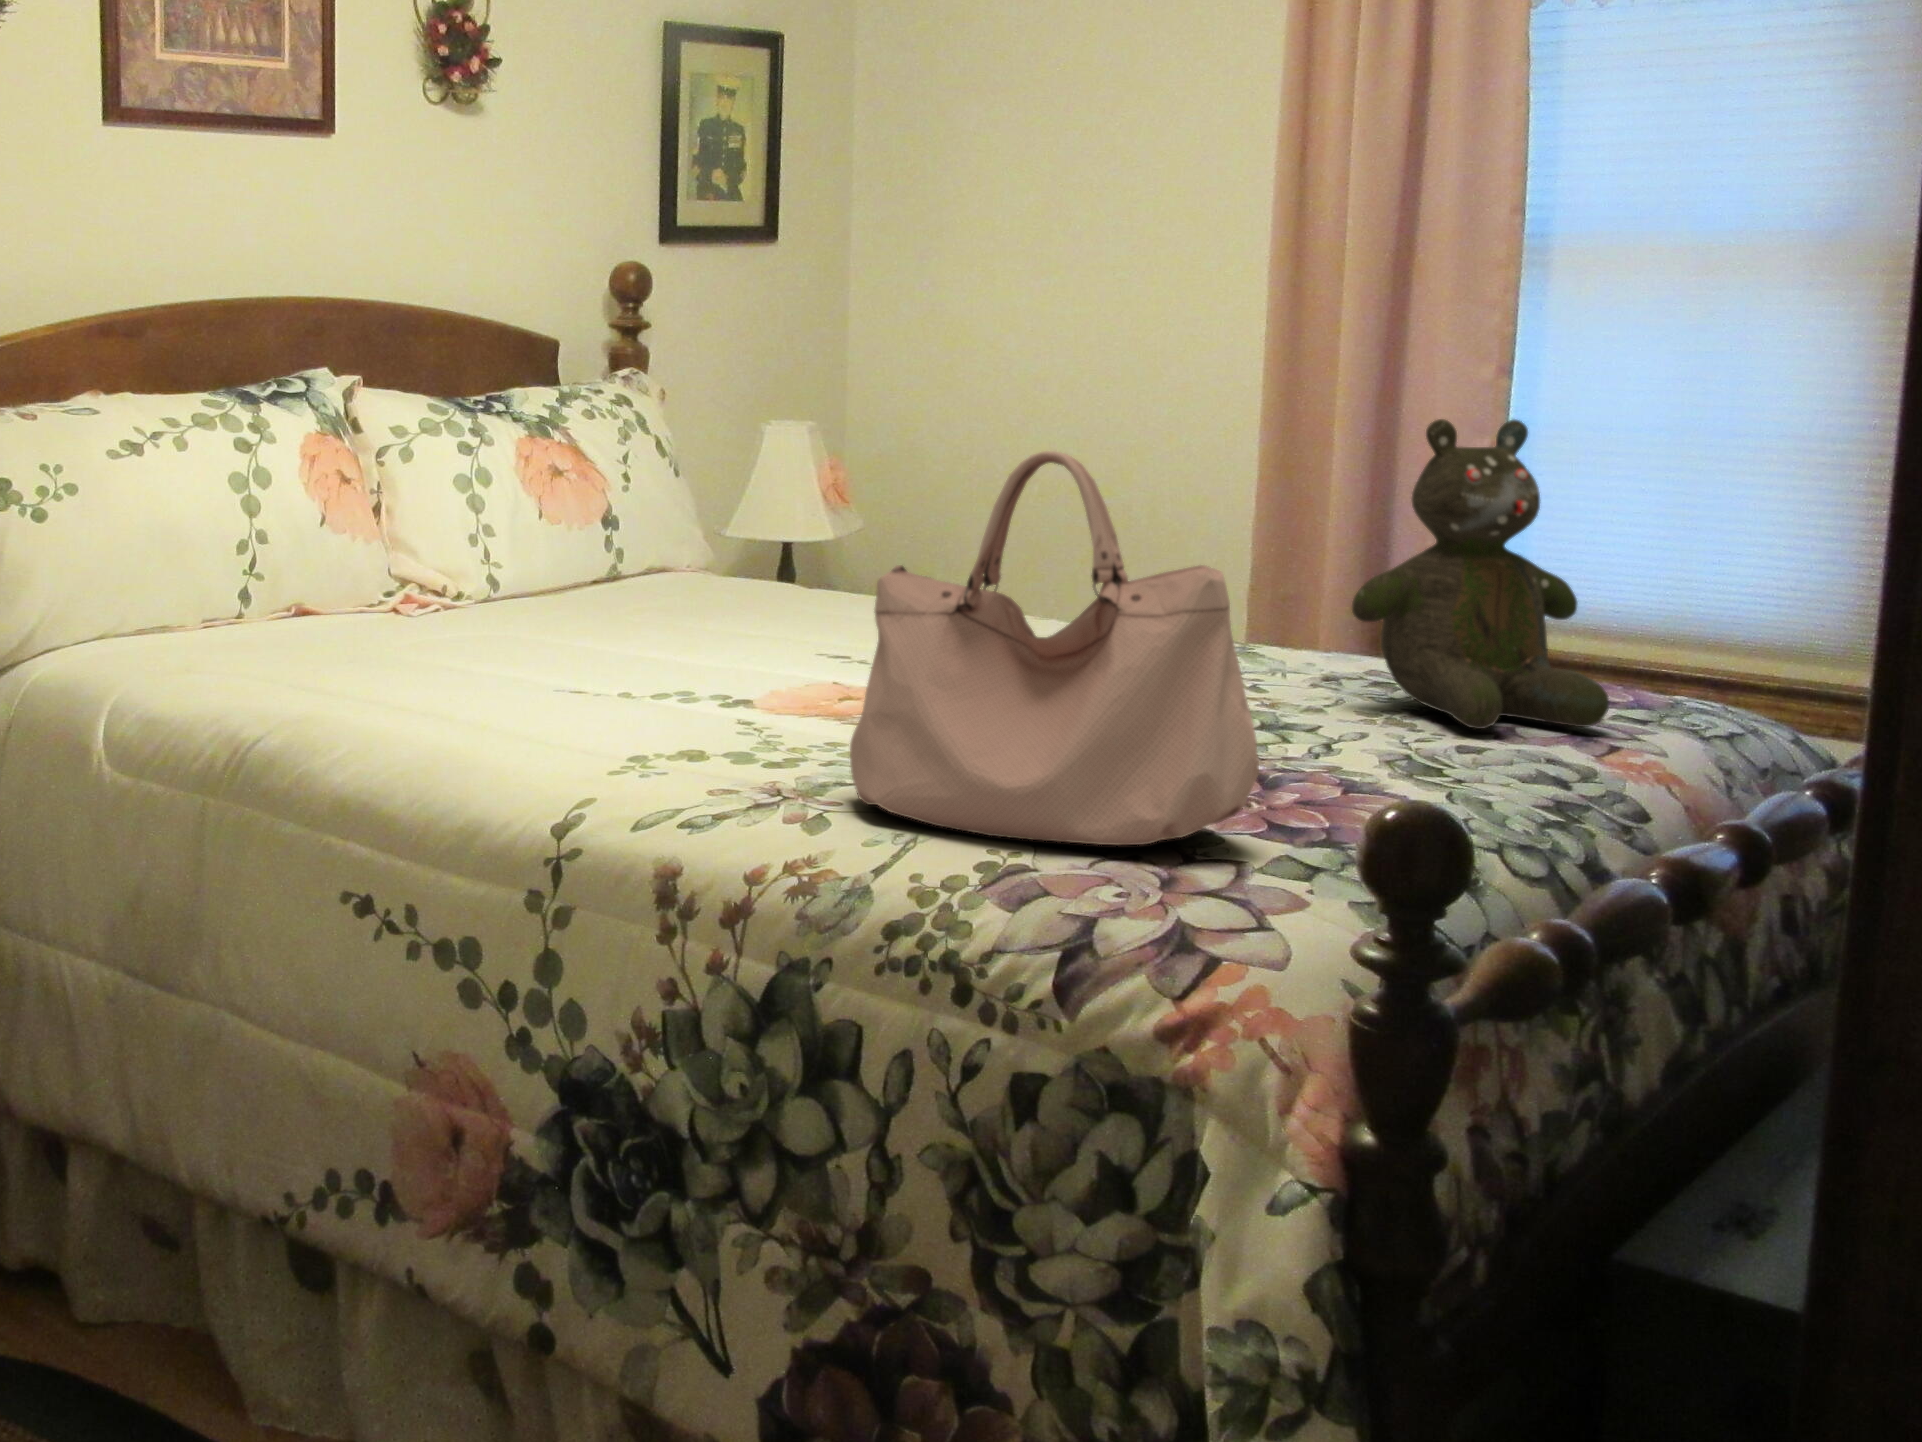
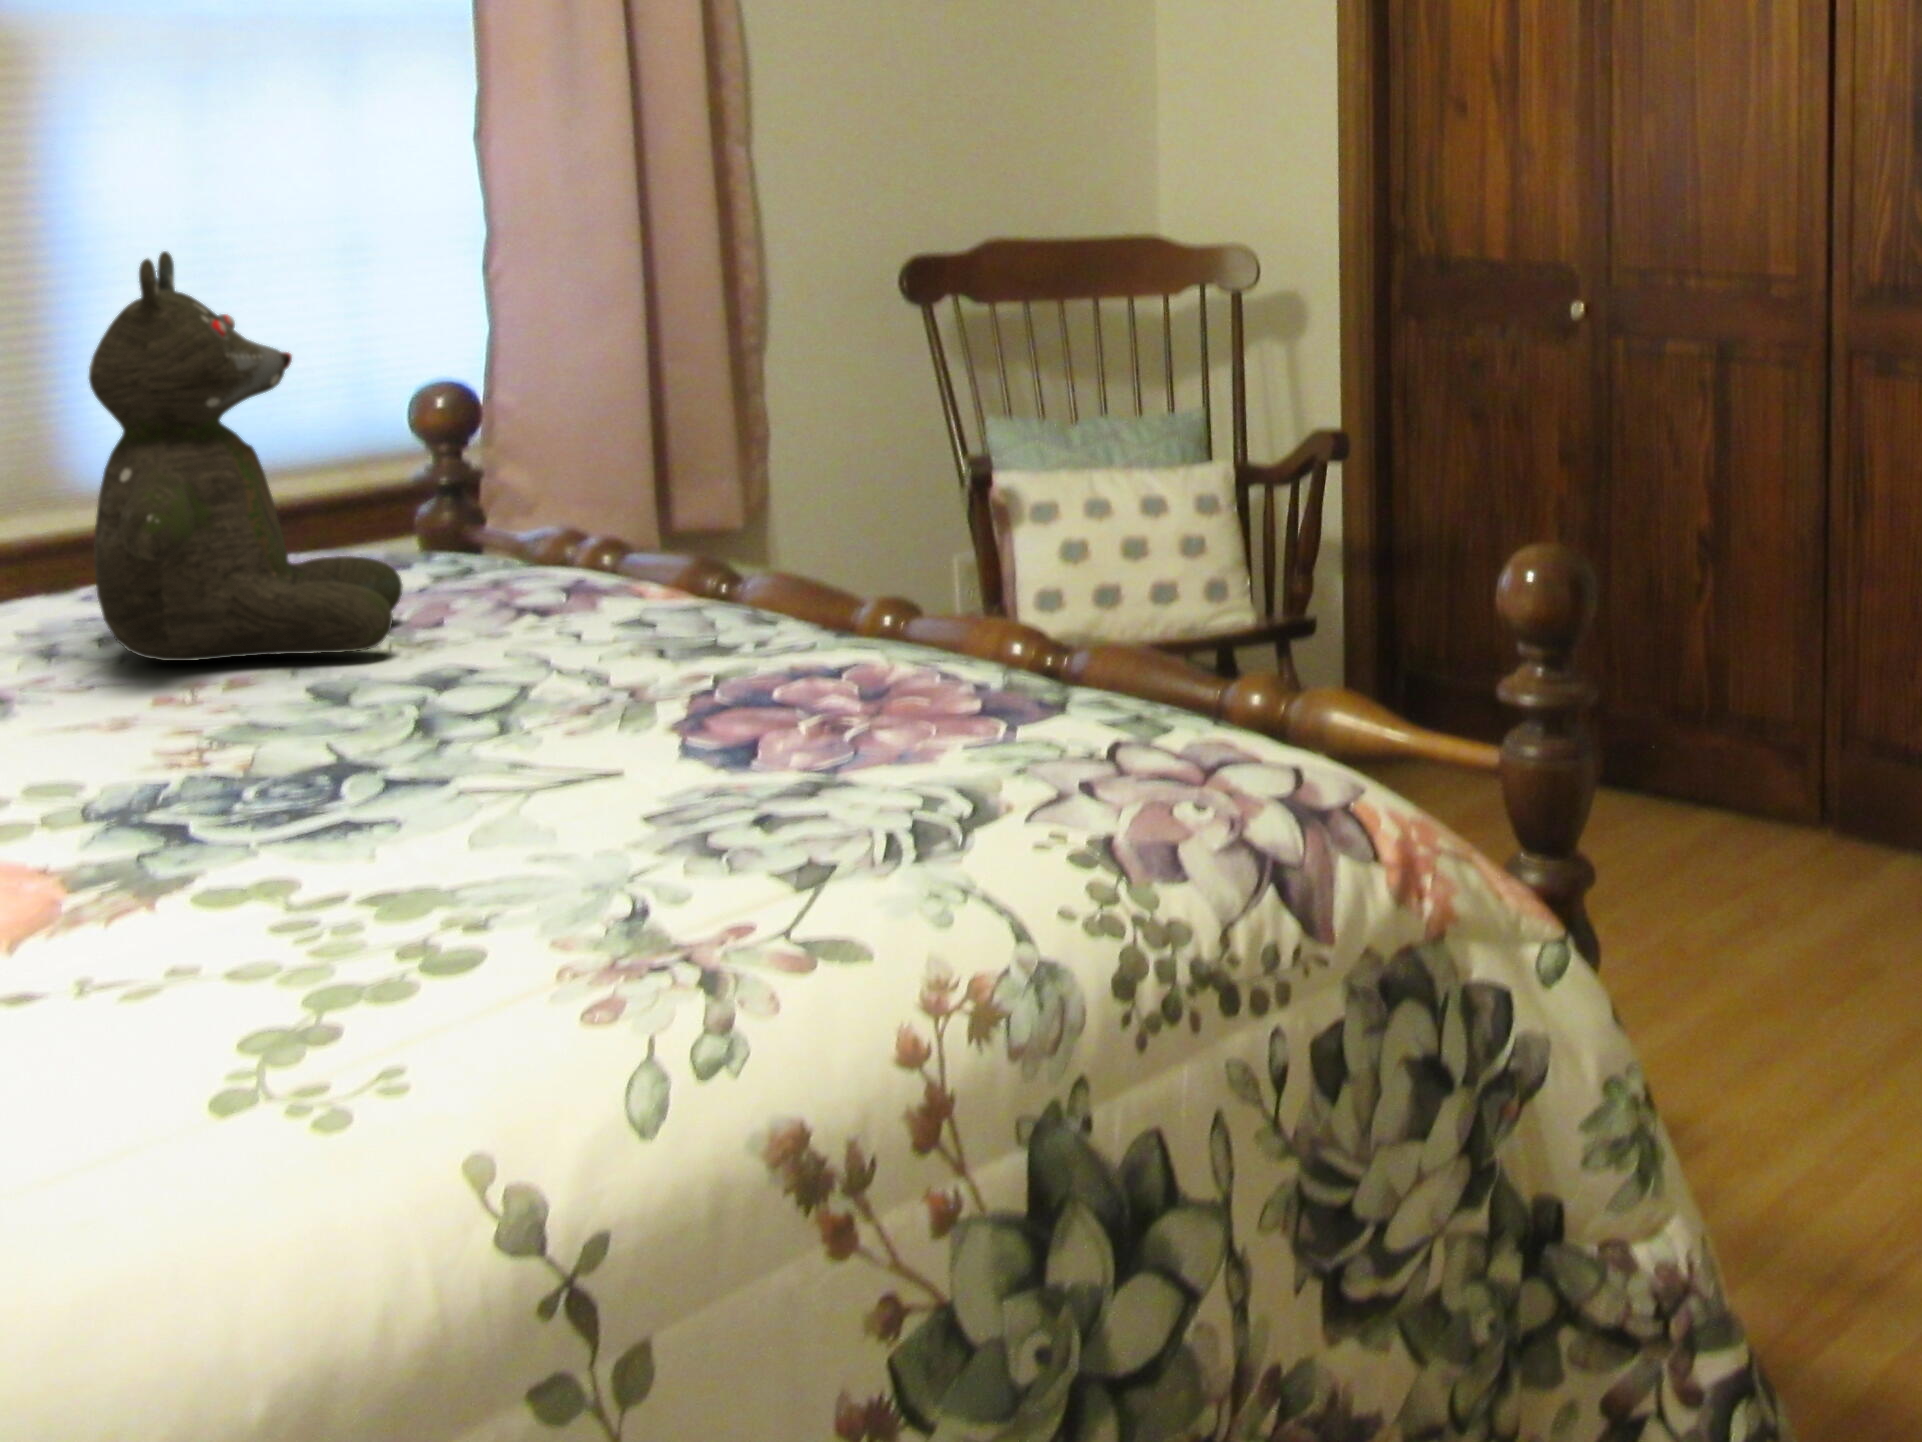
handbag: present [850,451,1259,846] -> none [603,313,1044,918]

